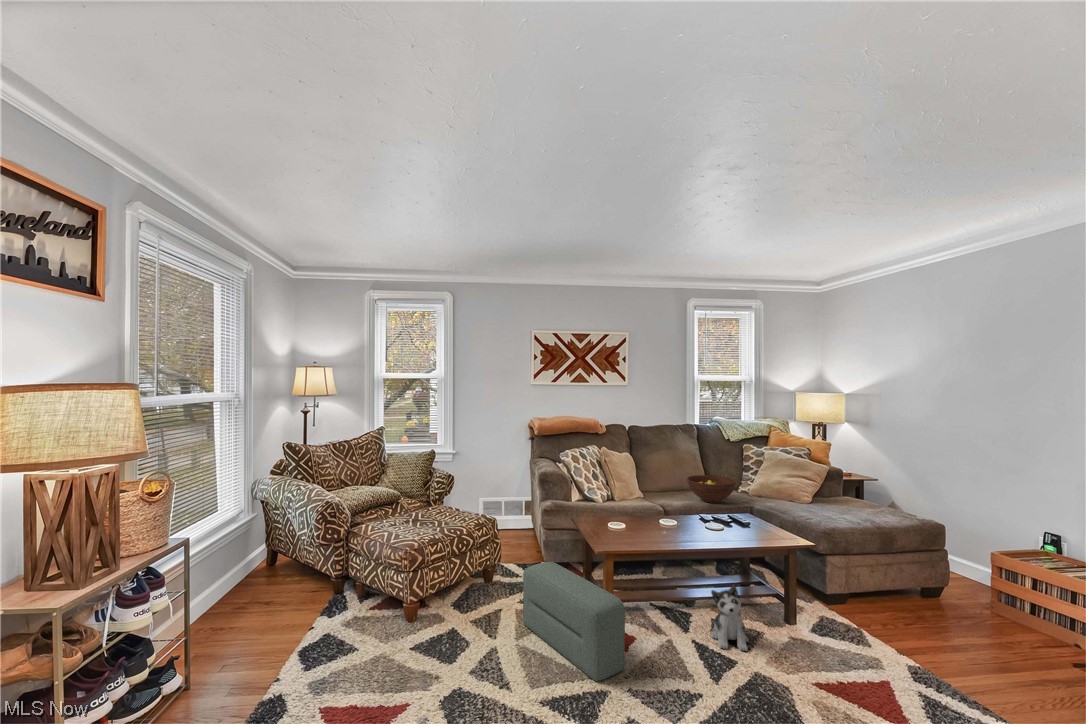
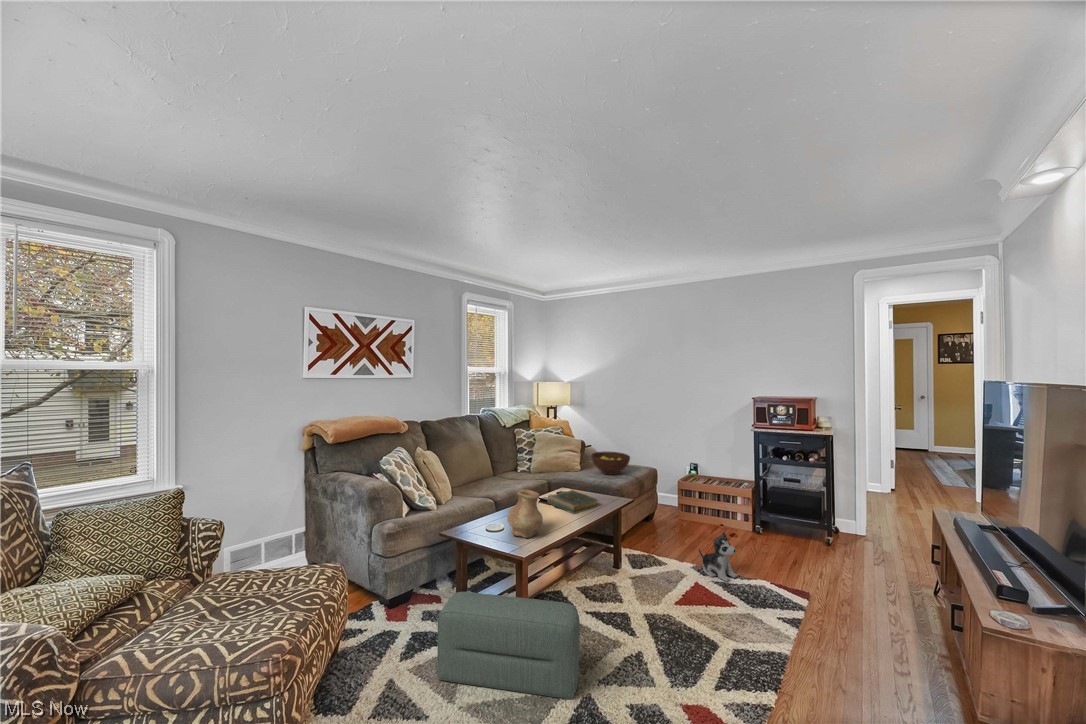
fruit bowl: present [687,475,736,503] -> present [591,452,630,475]
vase: none [619,491,655,539] -> present [507,490,543,538]
hardback book: none [705,514,758,538] -> present [547,490,598,514]
plush toy: present [711,585,749,651] -> present [699,532,737,582]

